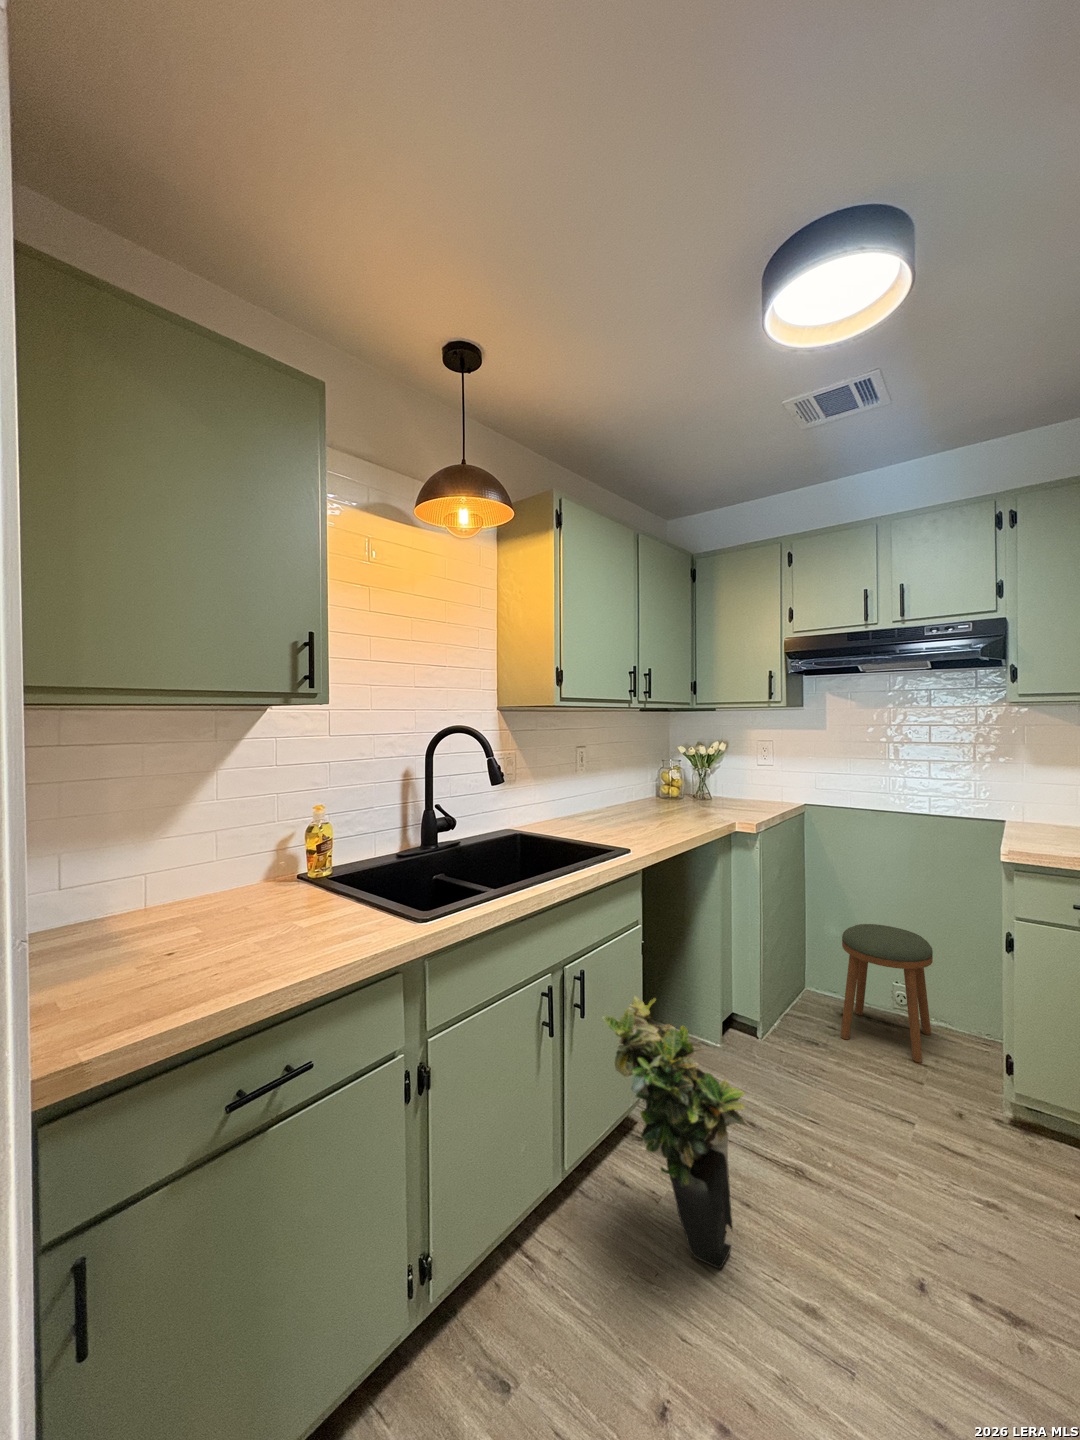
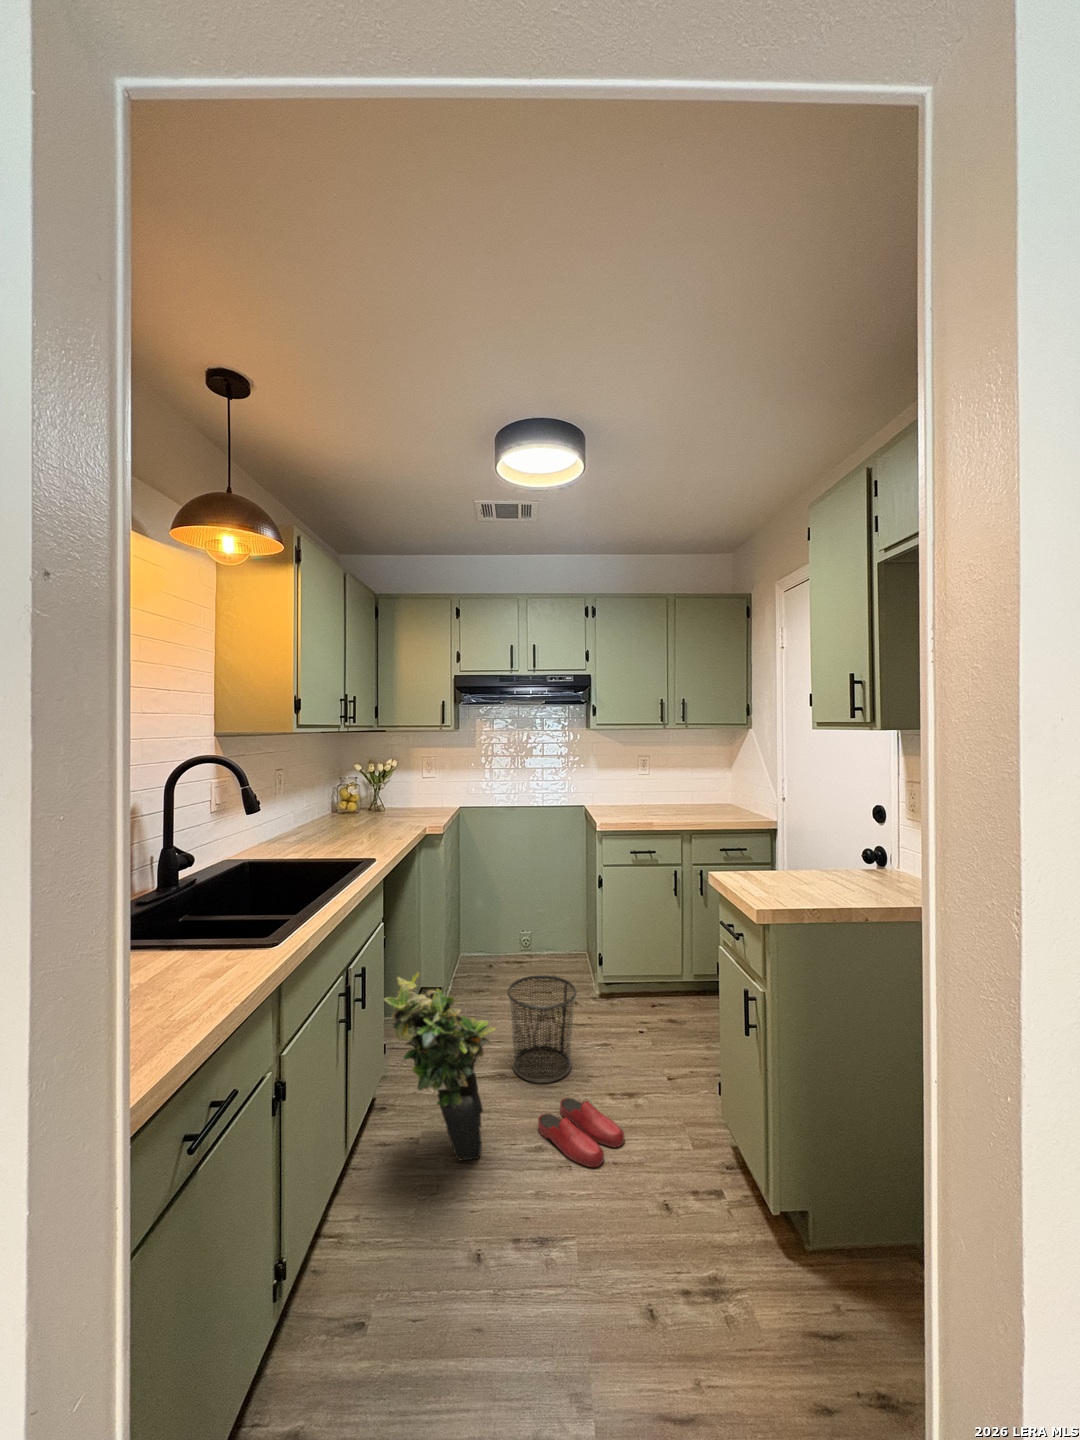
stool: present [841,924,933,1063] -> none [493,889,549,978]
waste bin: none [808,1052,925,1223] -> present [507,975,577,1083]
slippers: none [821,1256,970,1402] -> present [538,1098,625,1167]

